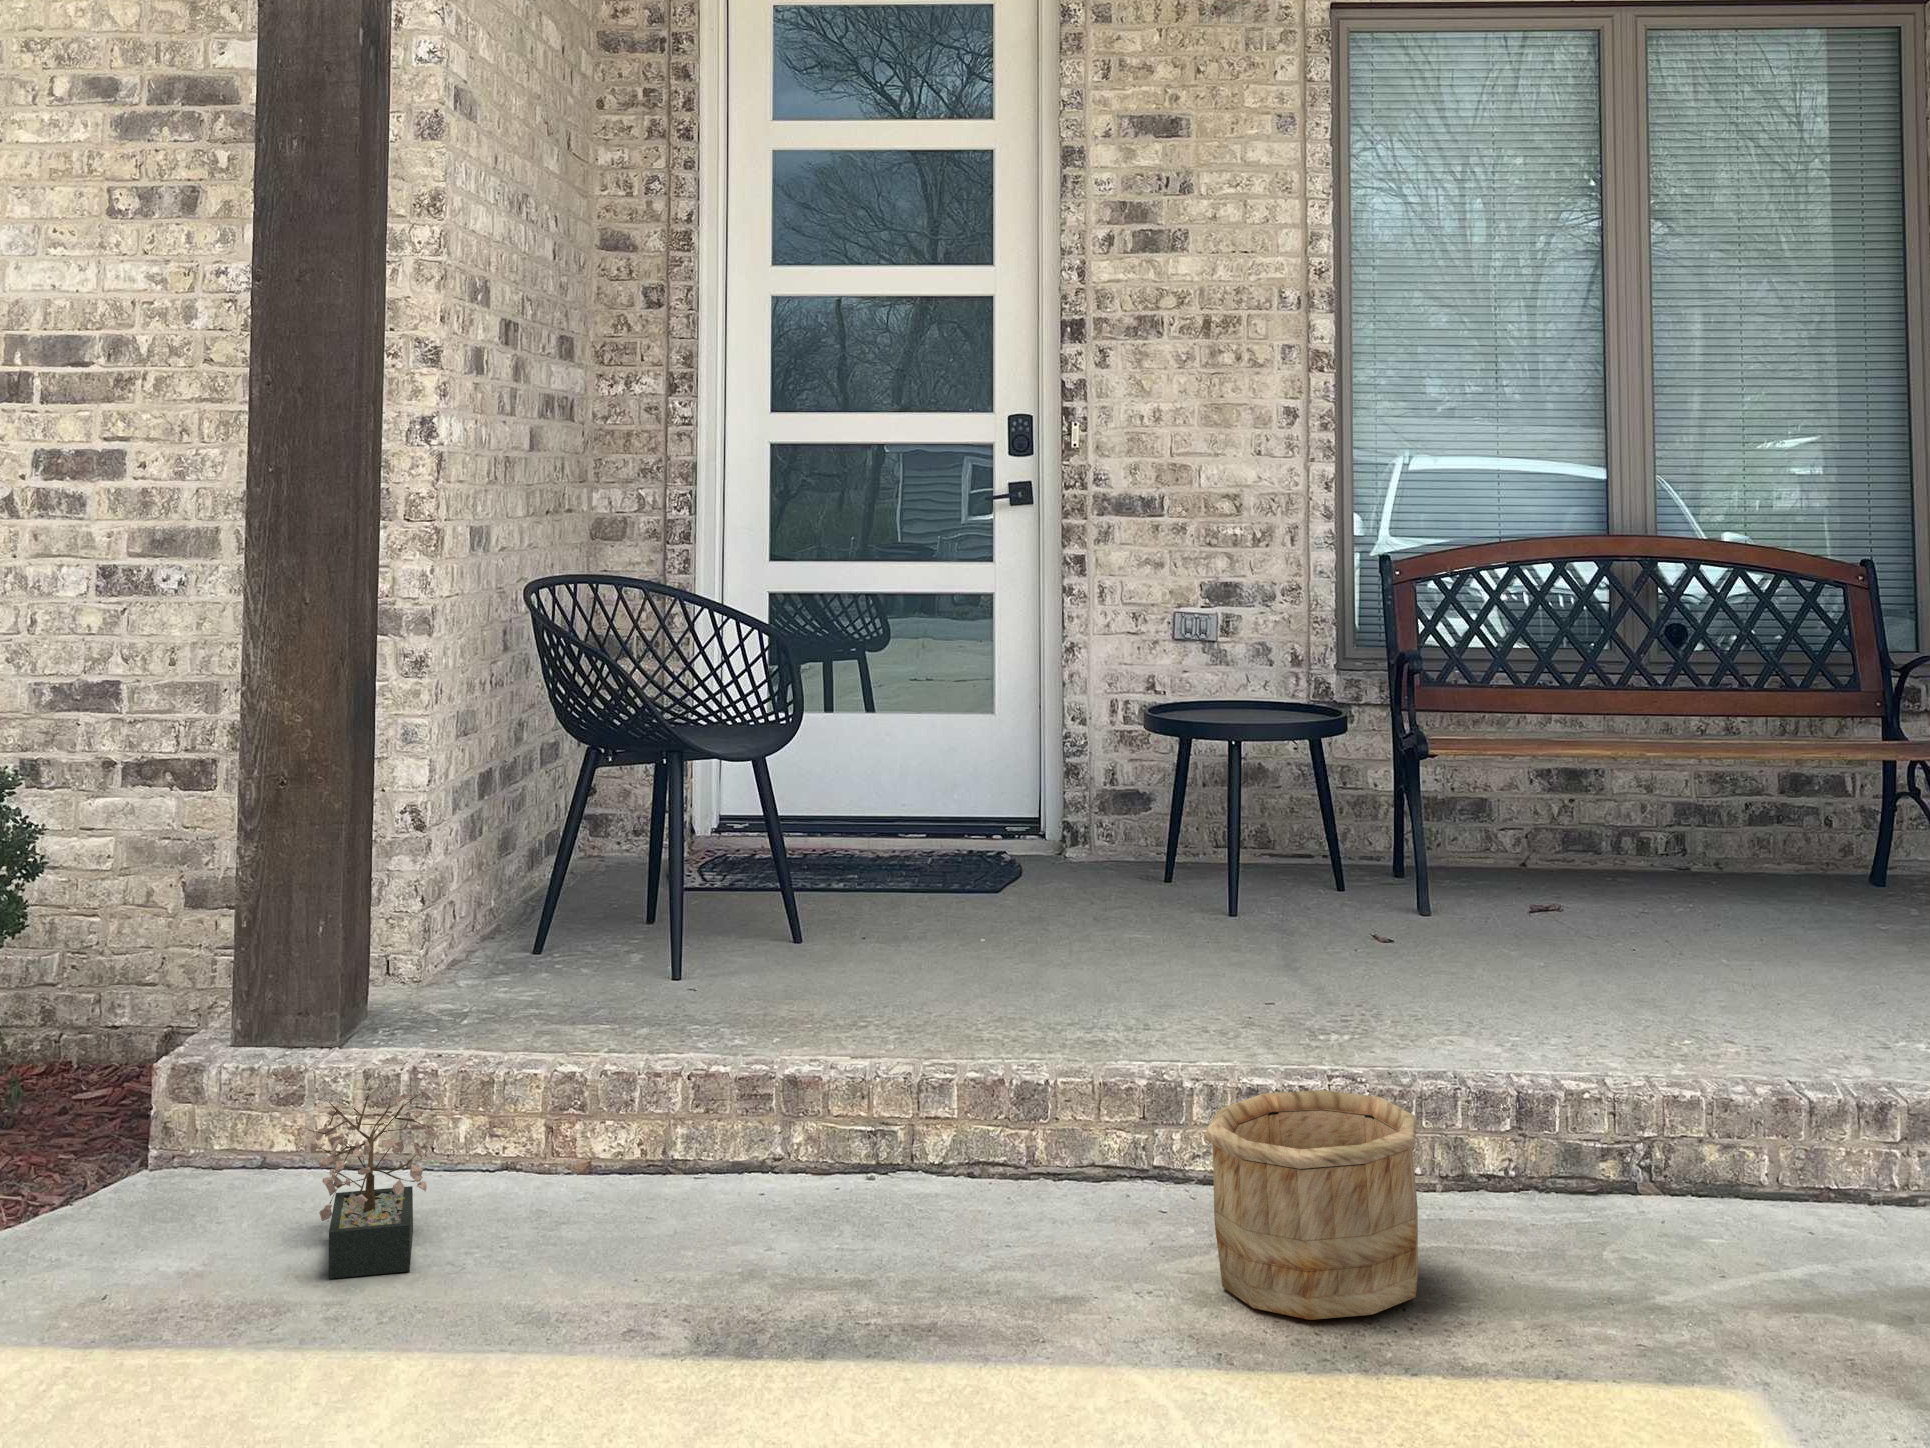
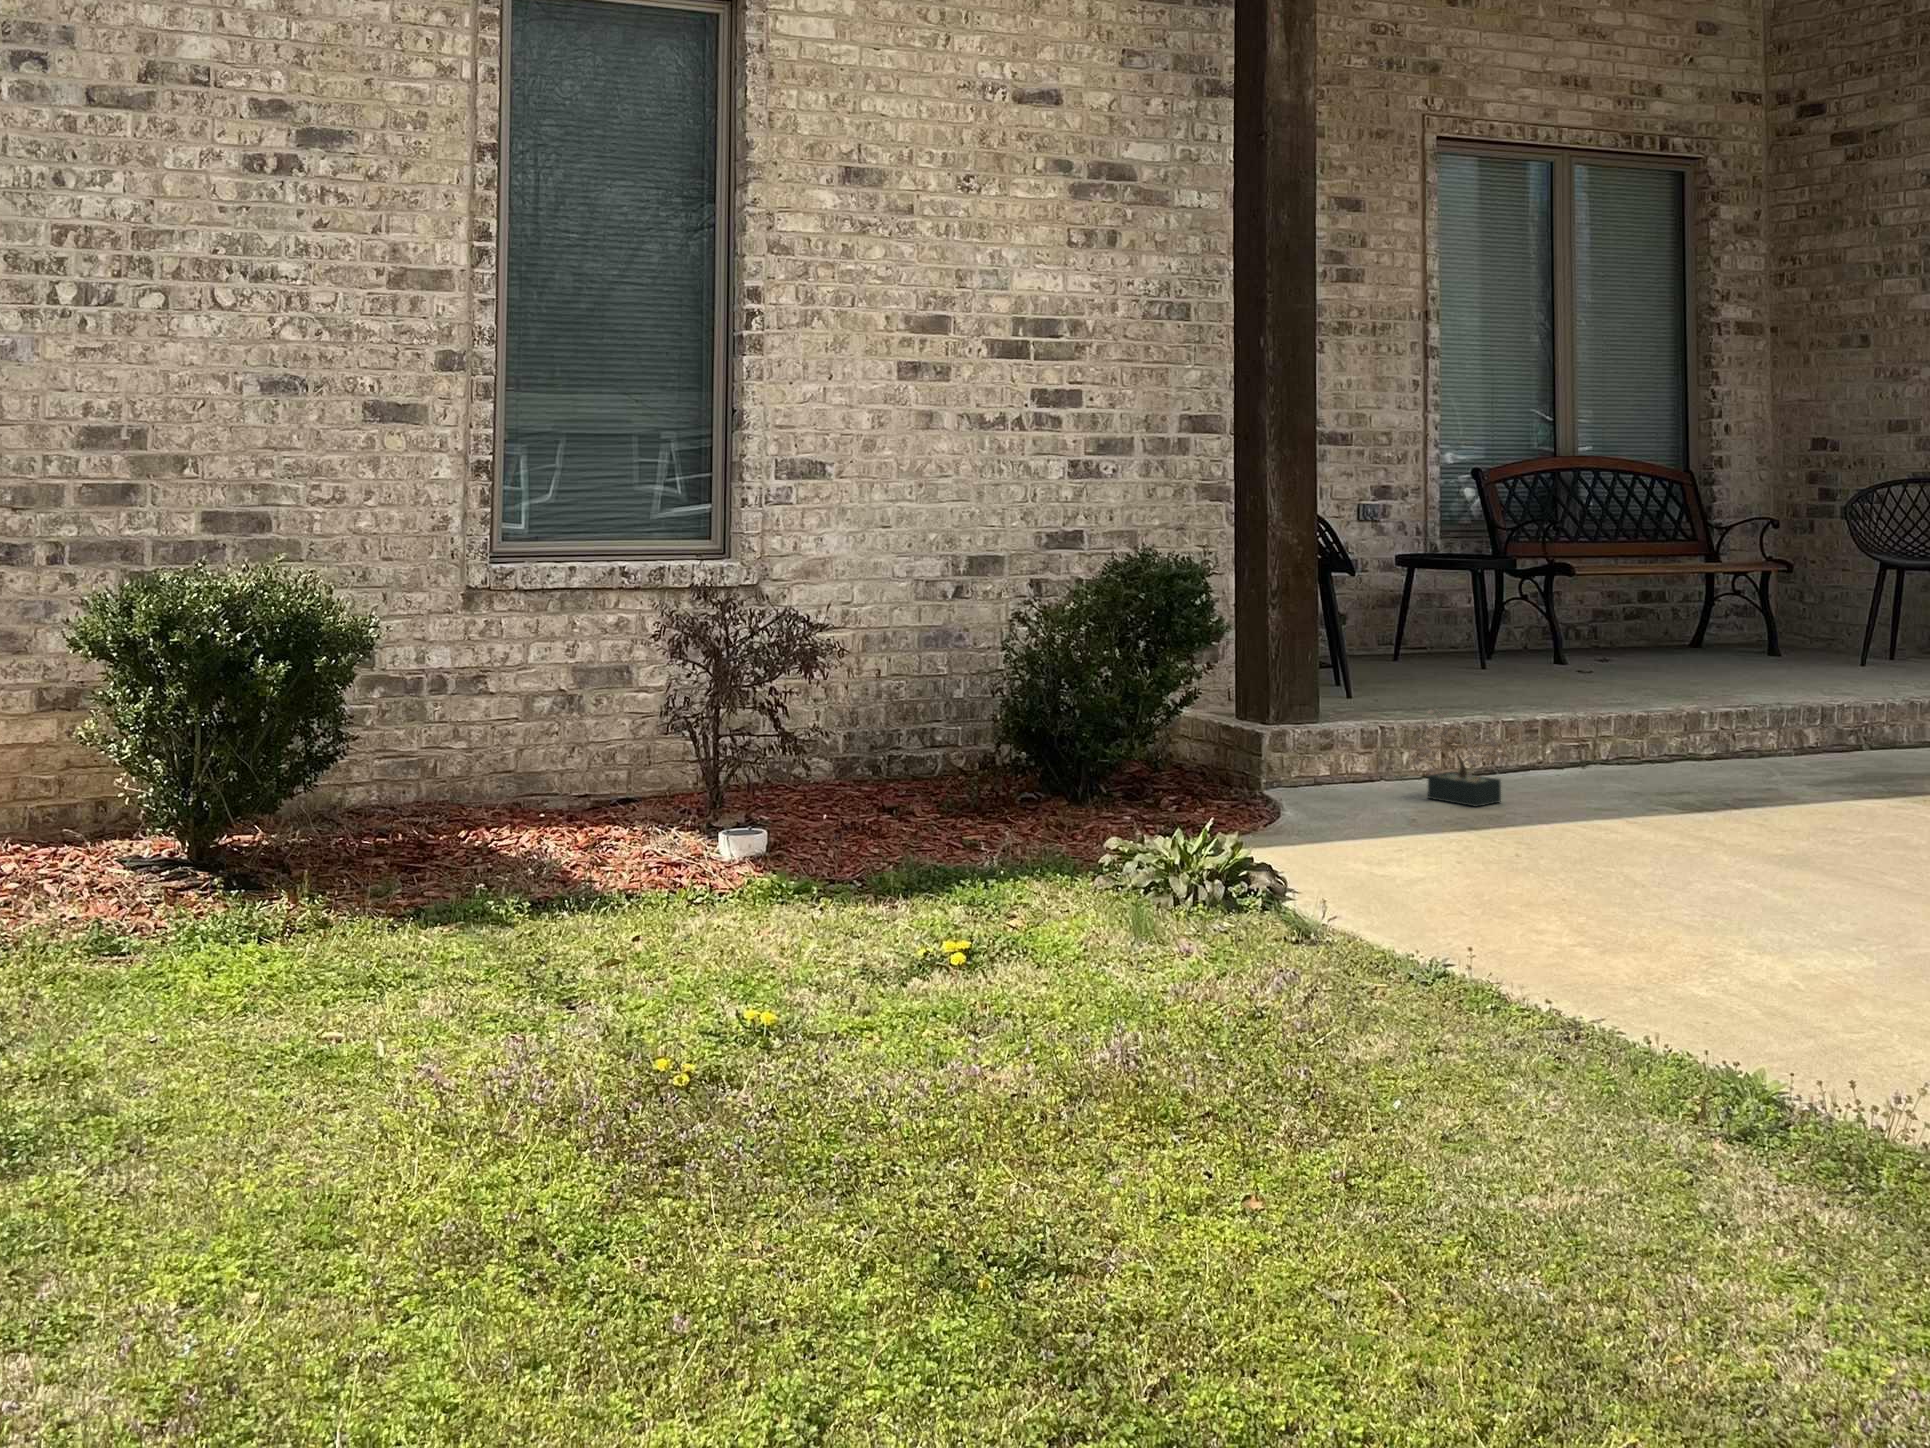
wooden bucket: present [1204,1090,1418,1320] -> none [1797,693,1898,780]

